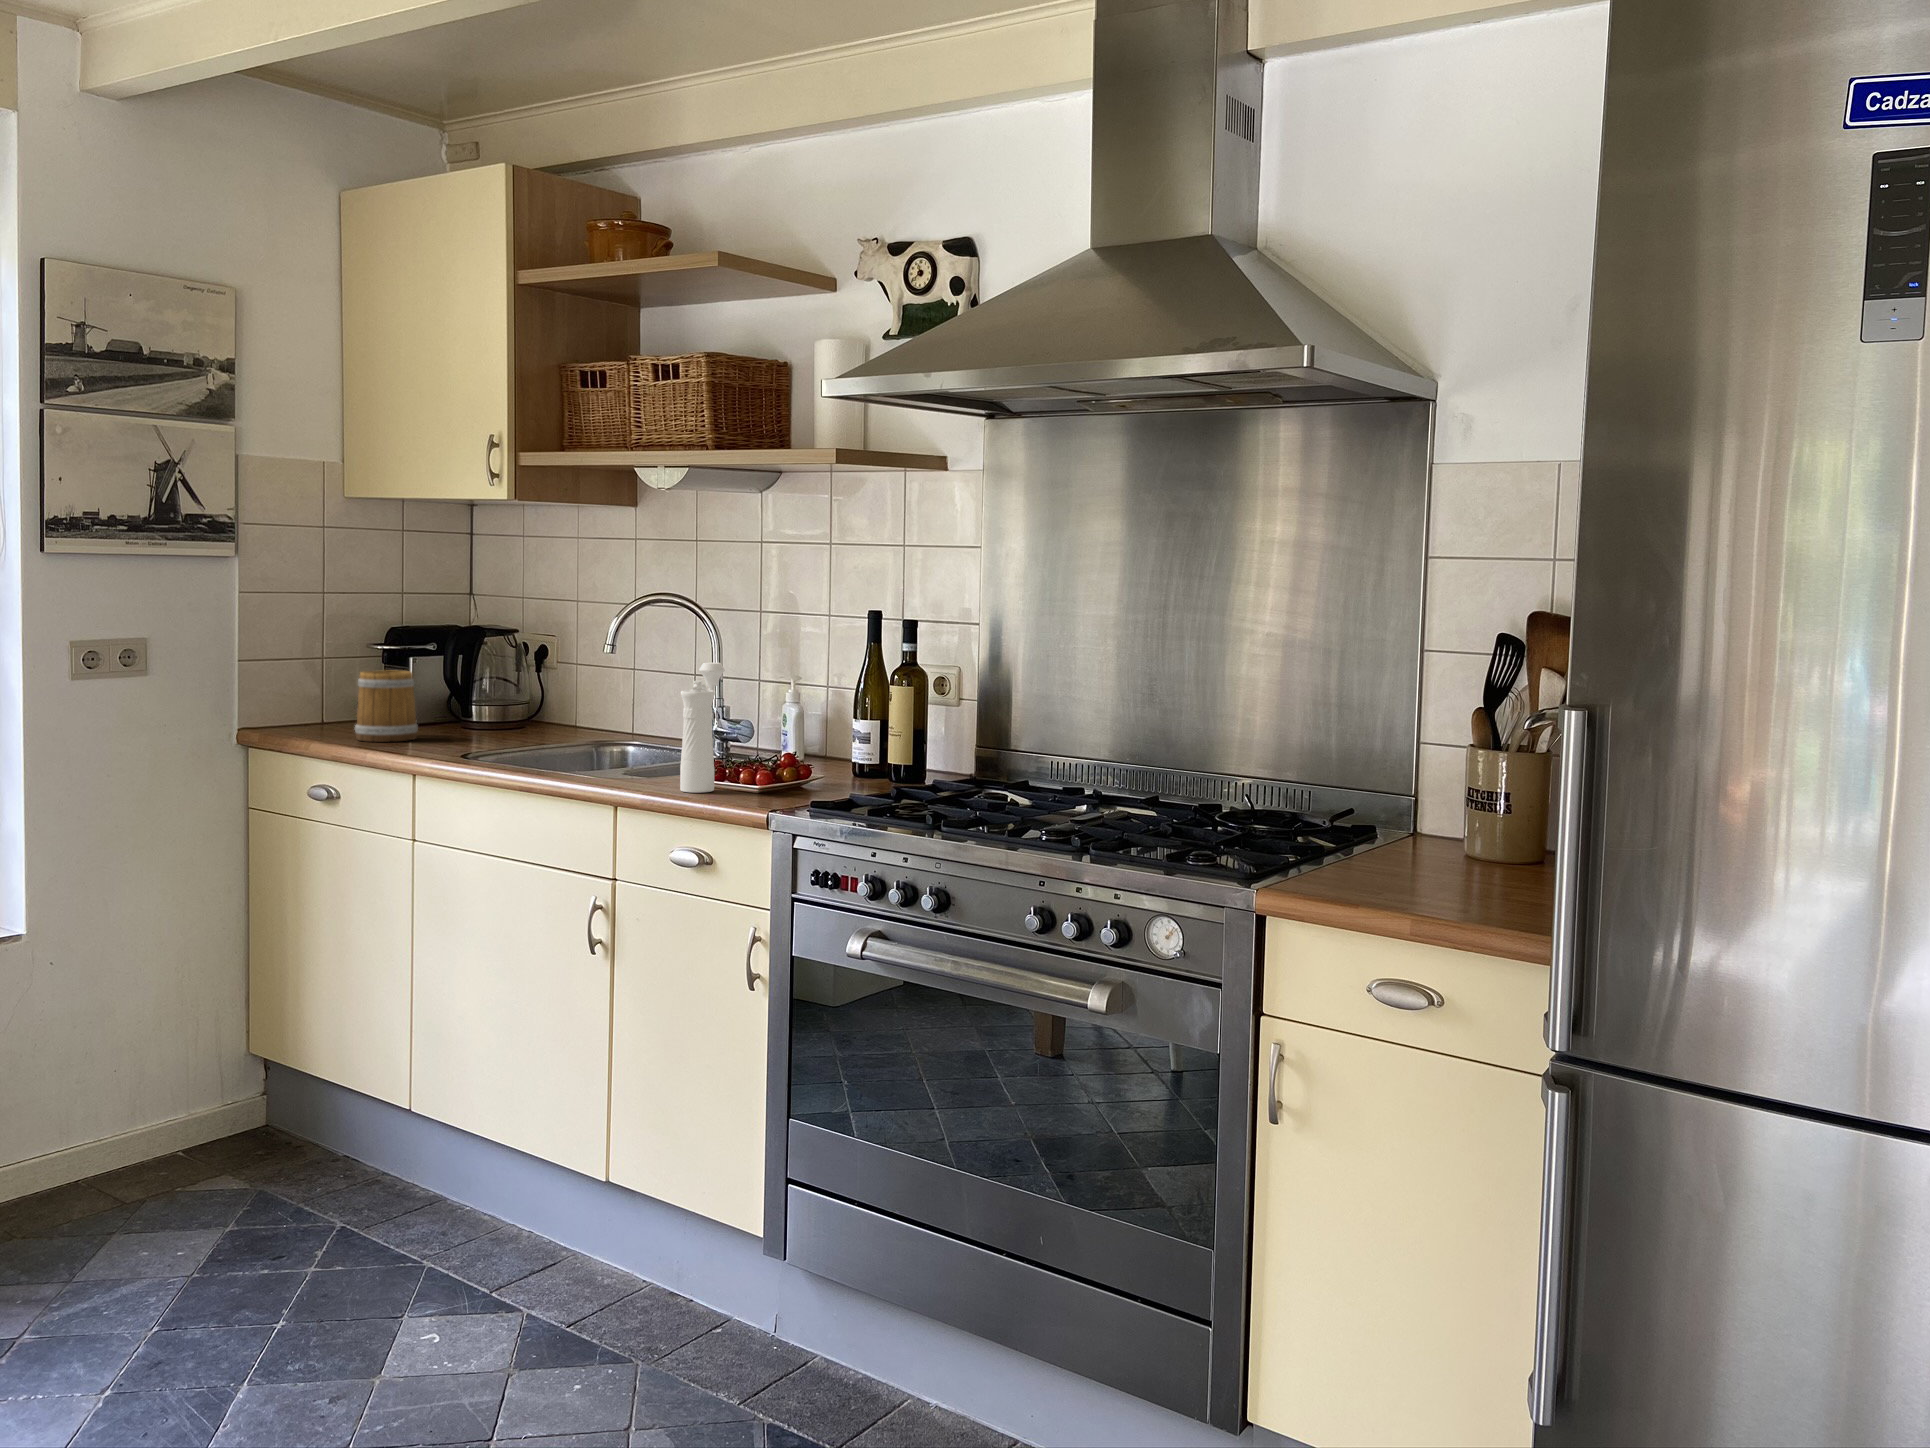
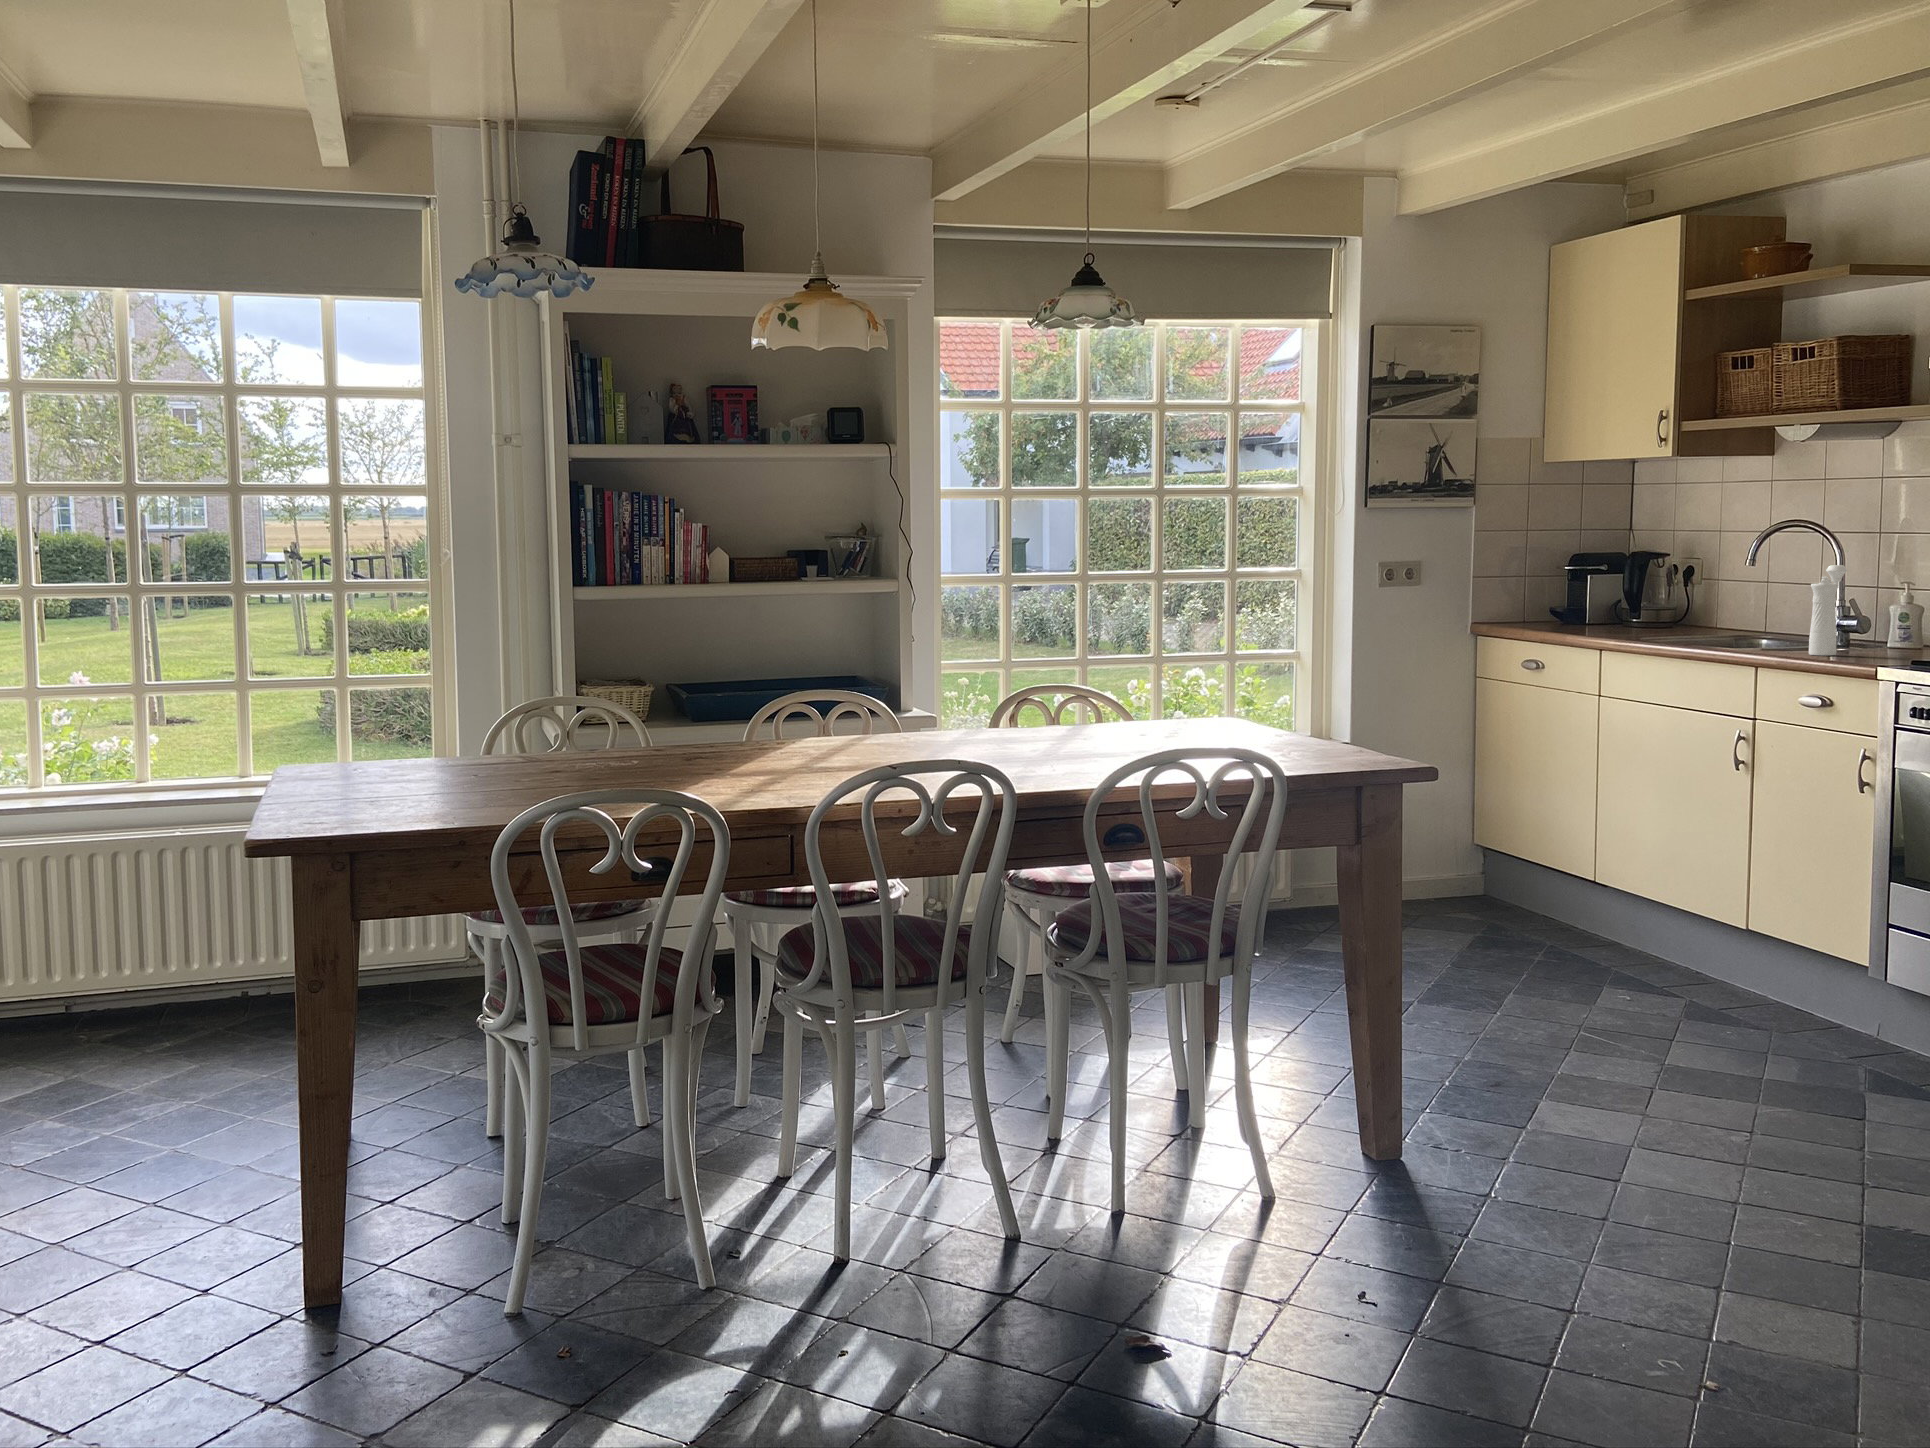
mug: present [355,670,418,742] -> none [1553,583,1598,631]

